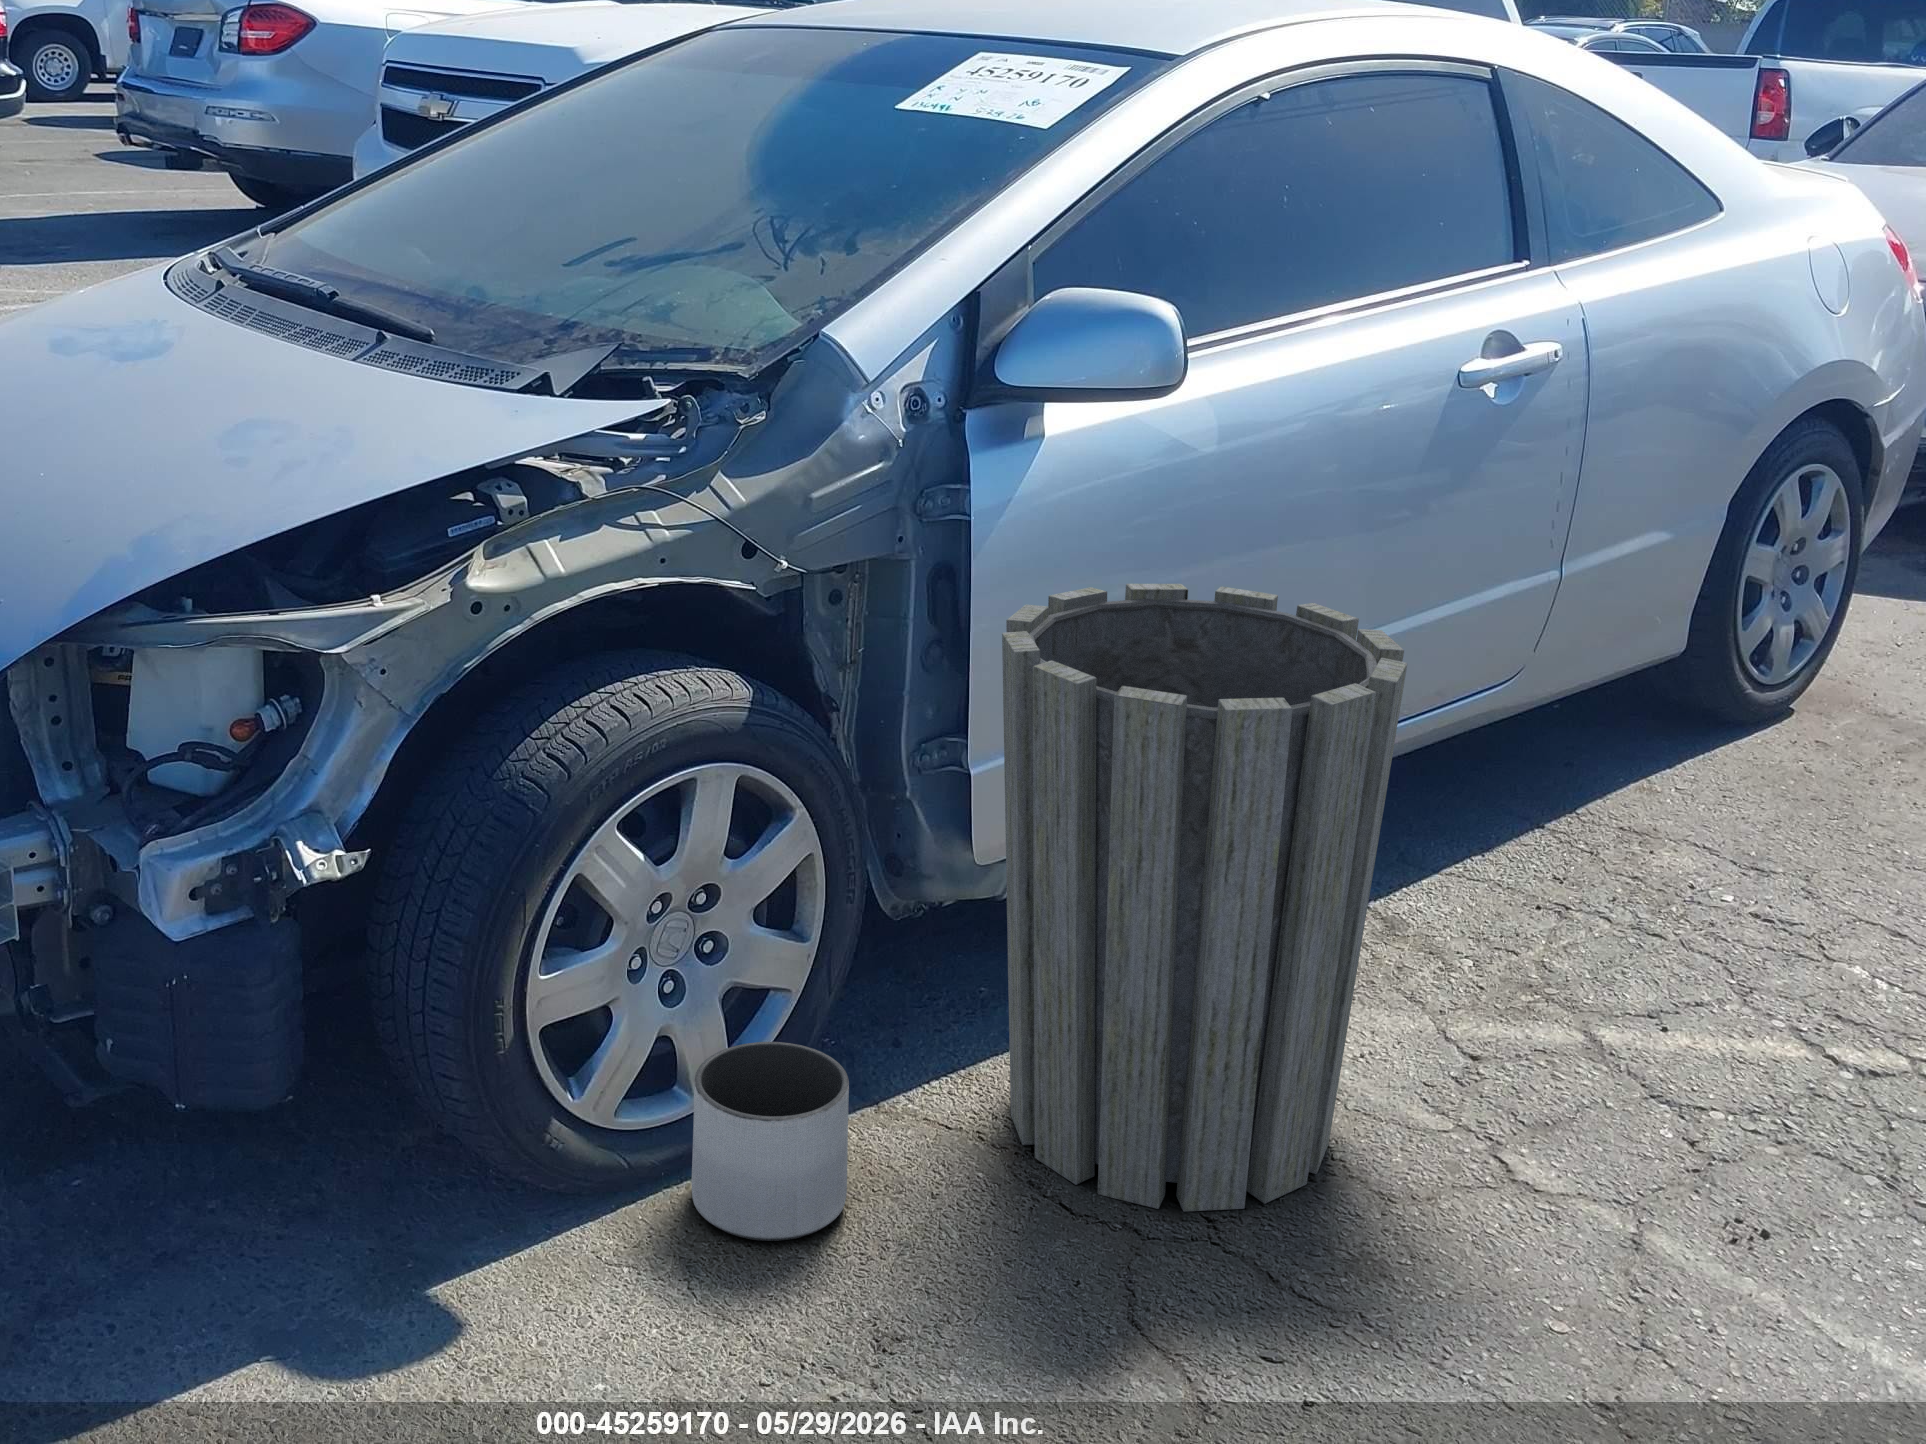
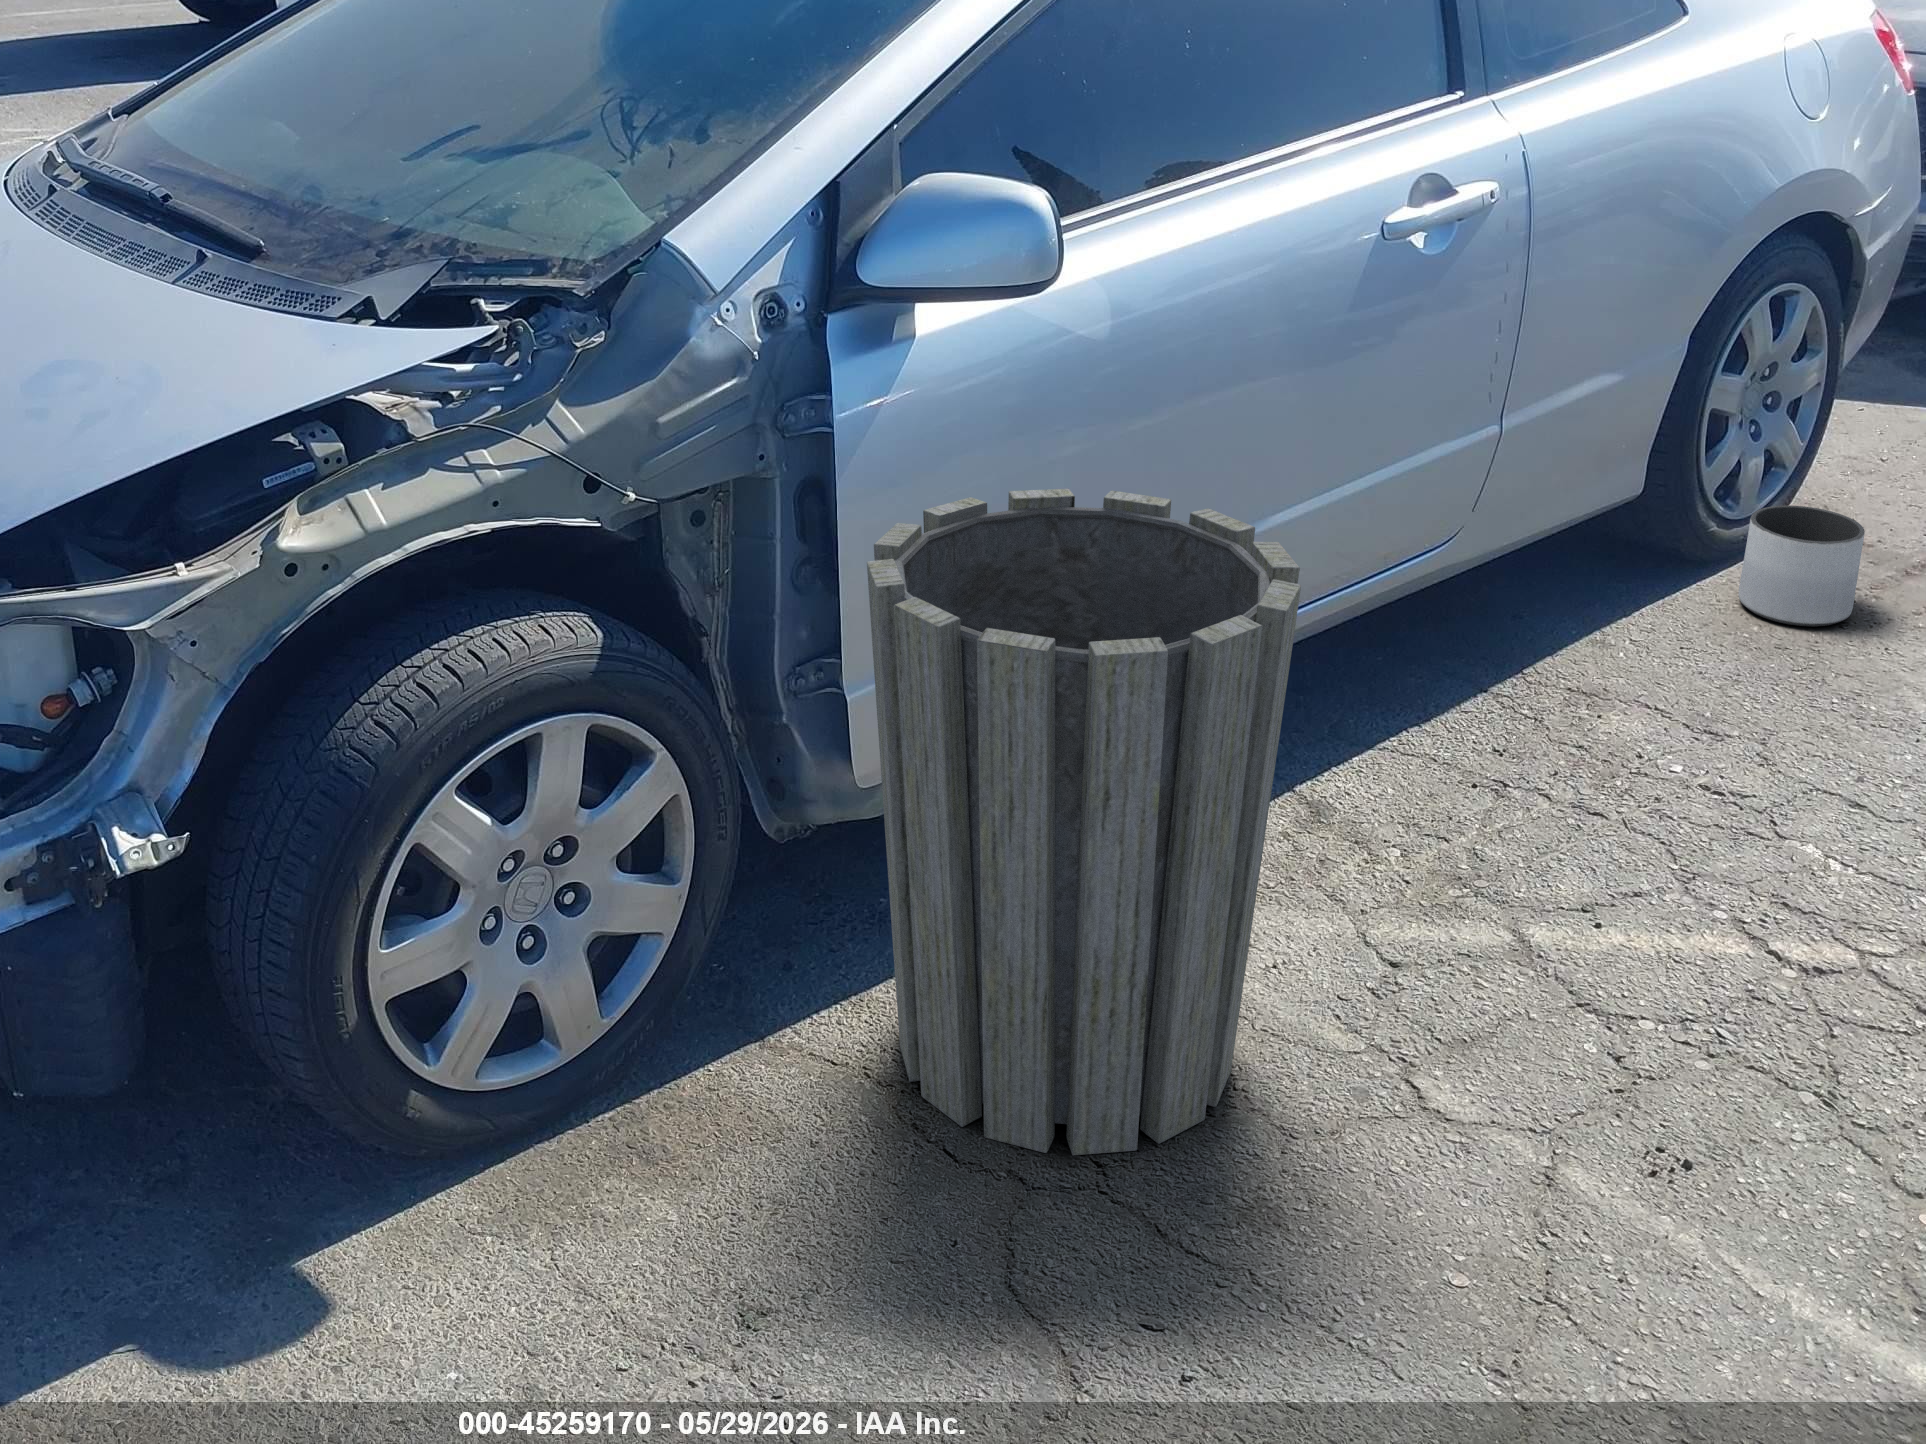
planter: present [692,1042,849,1241] -> present [1738,506,1865,627]

